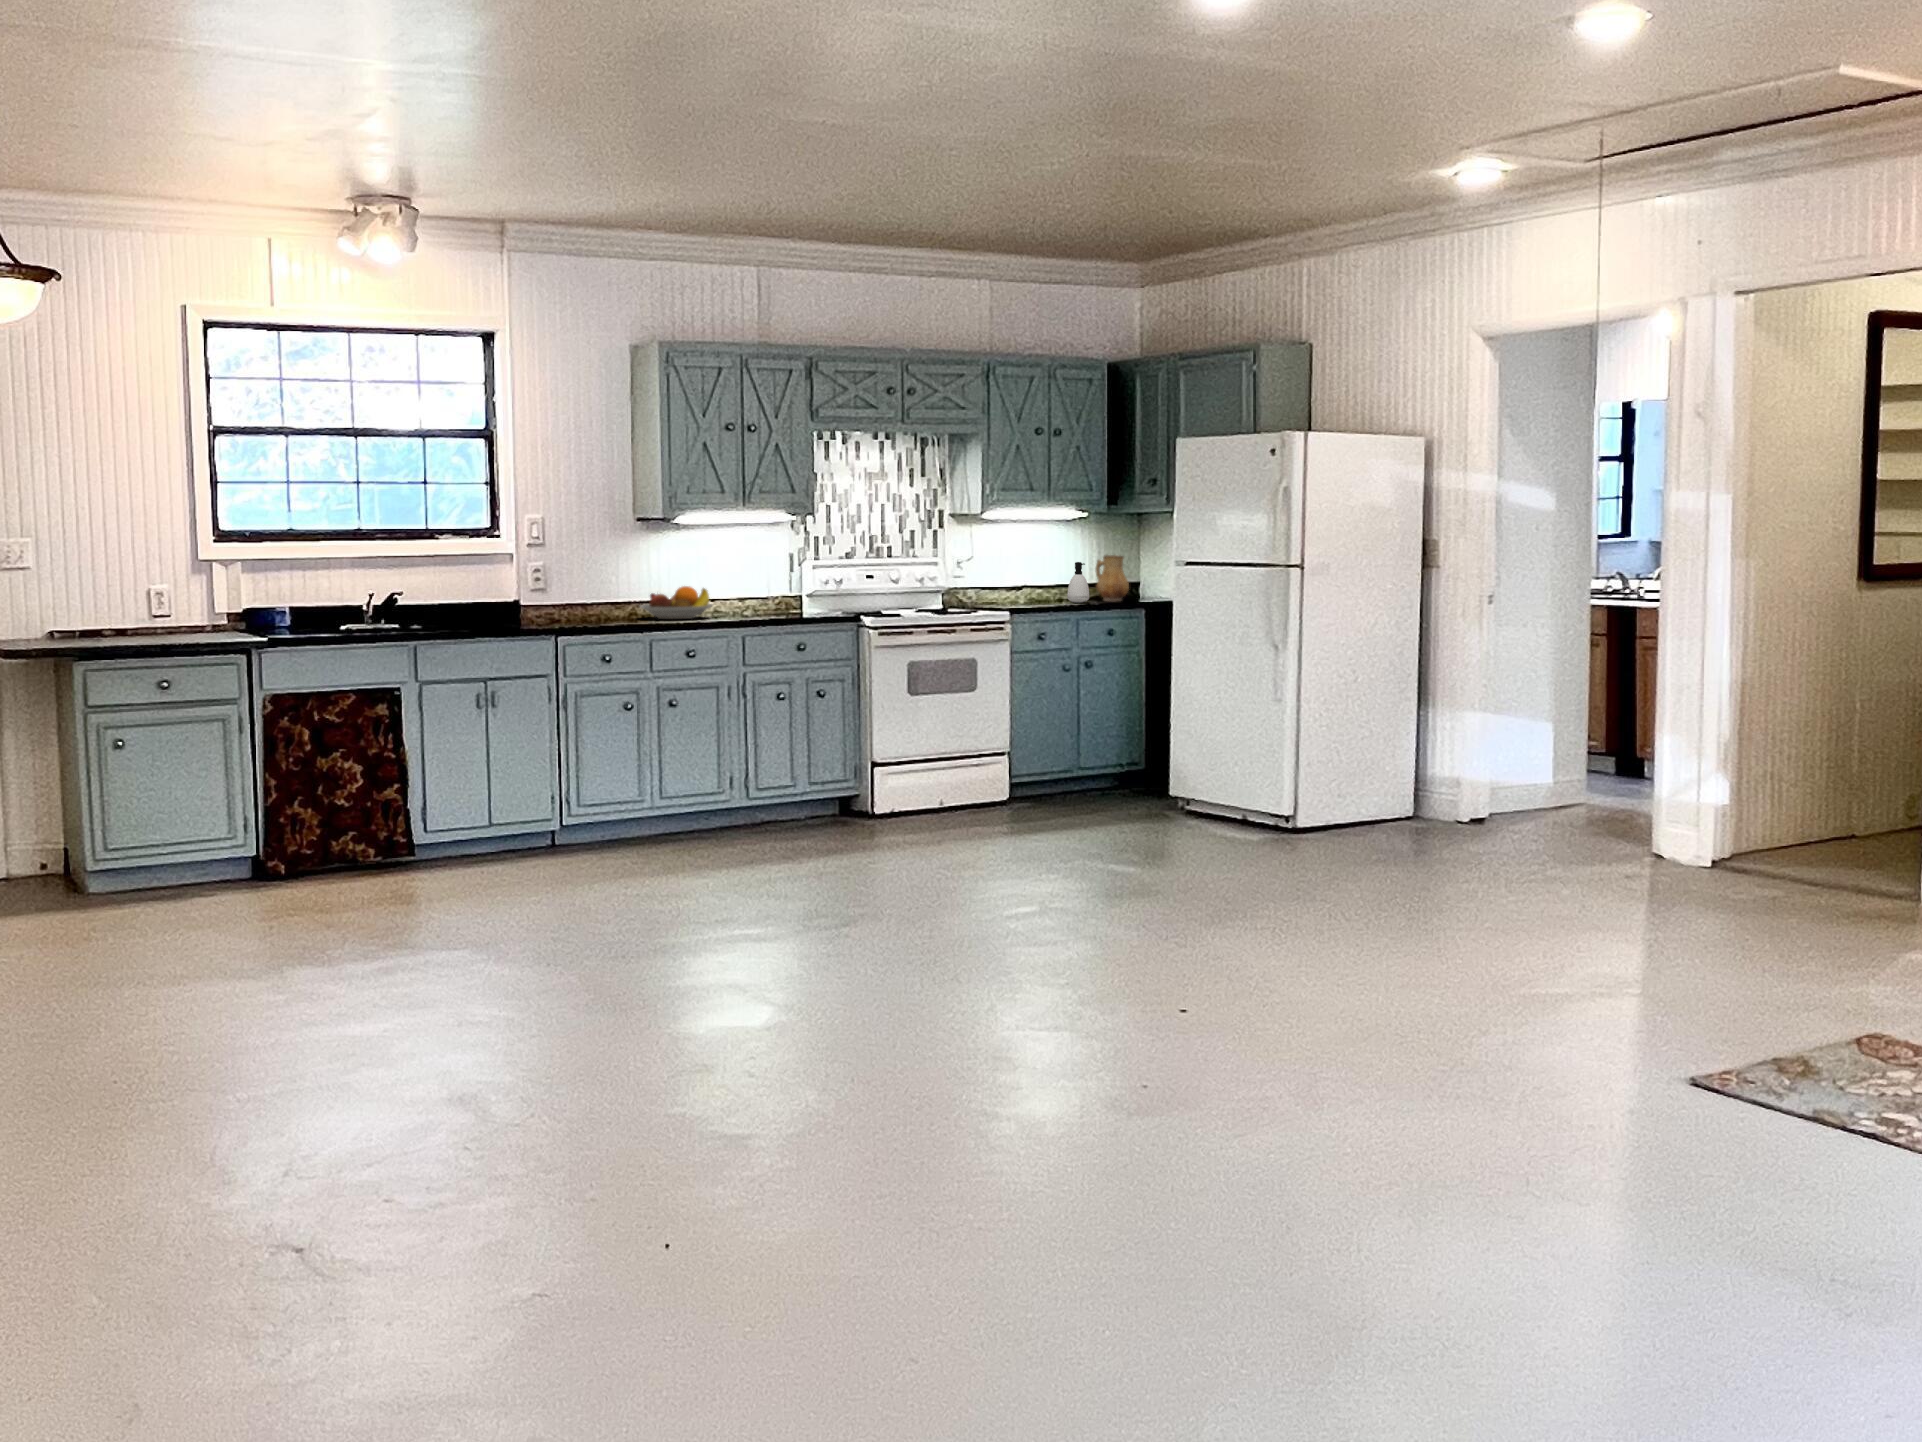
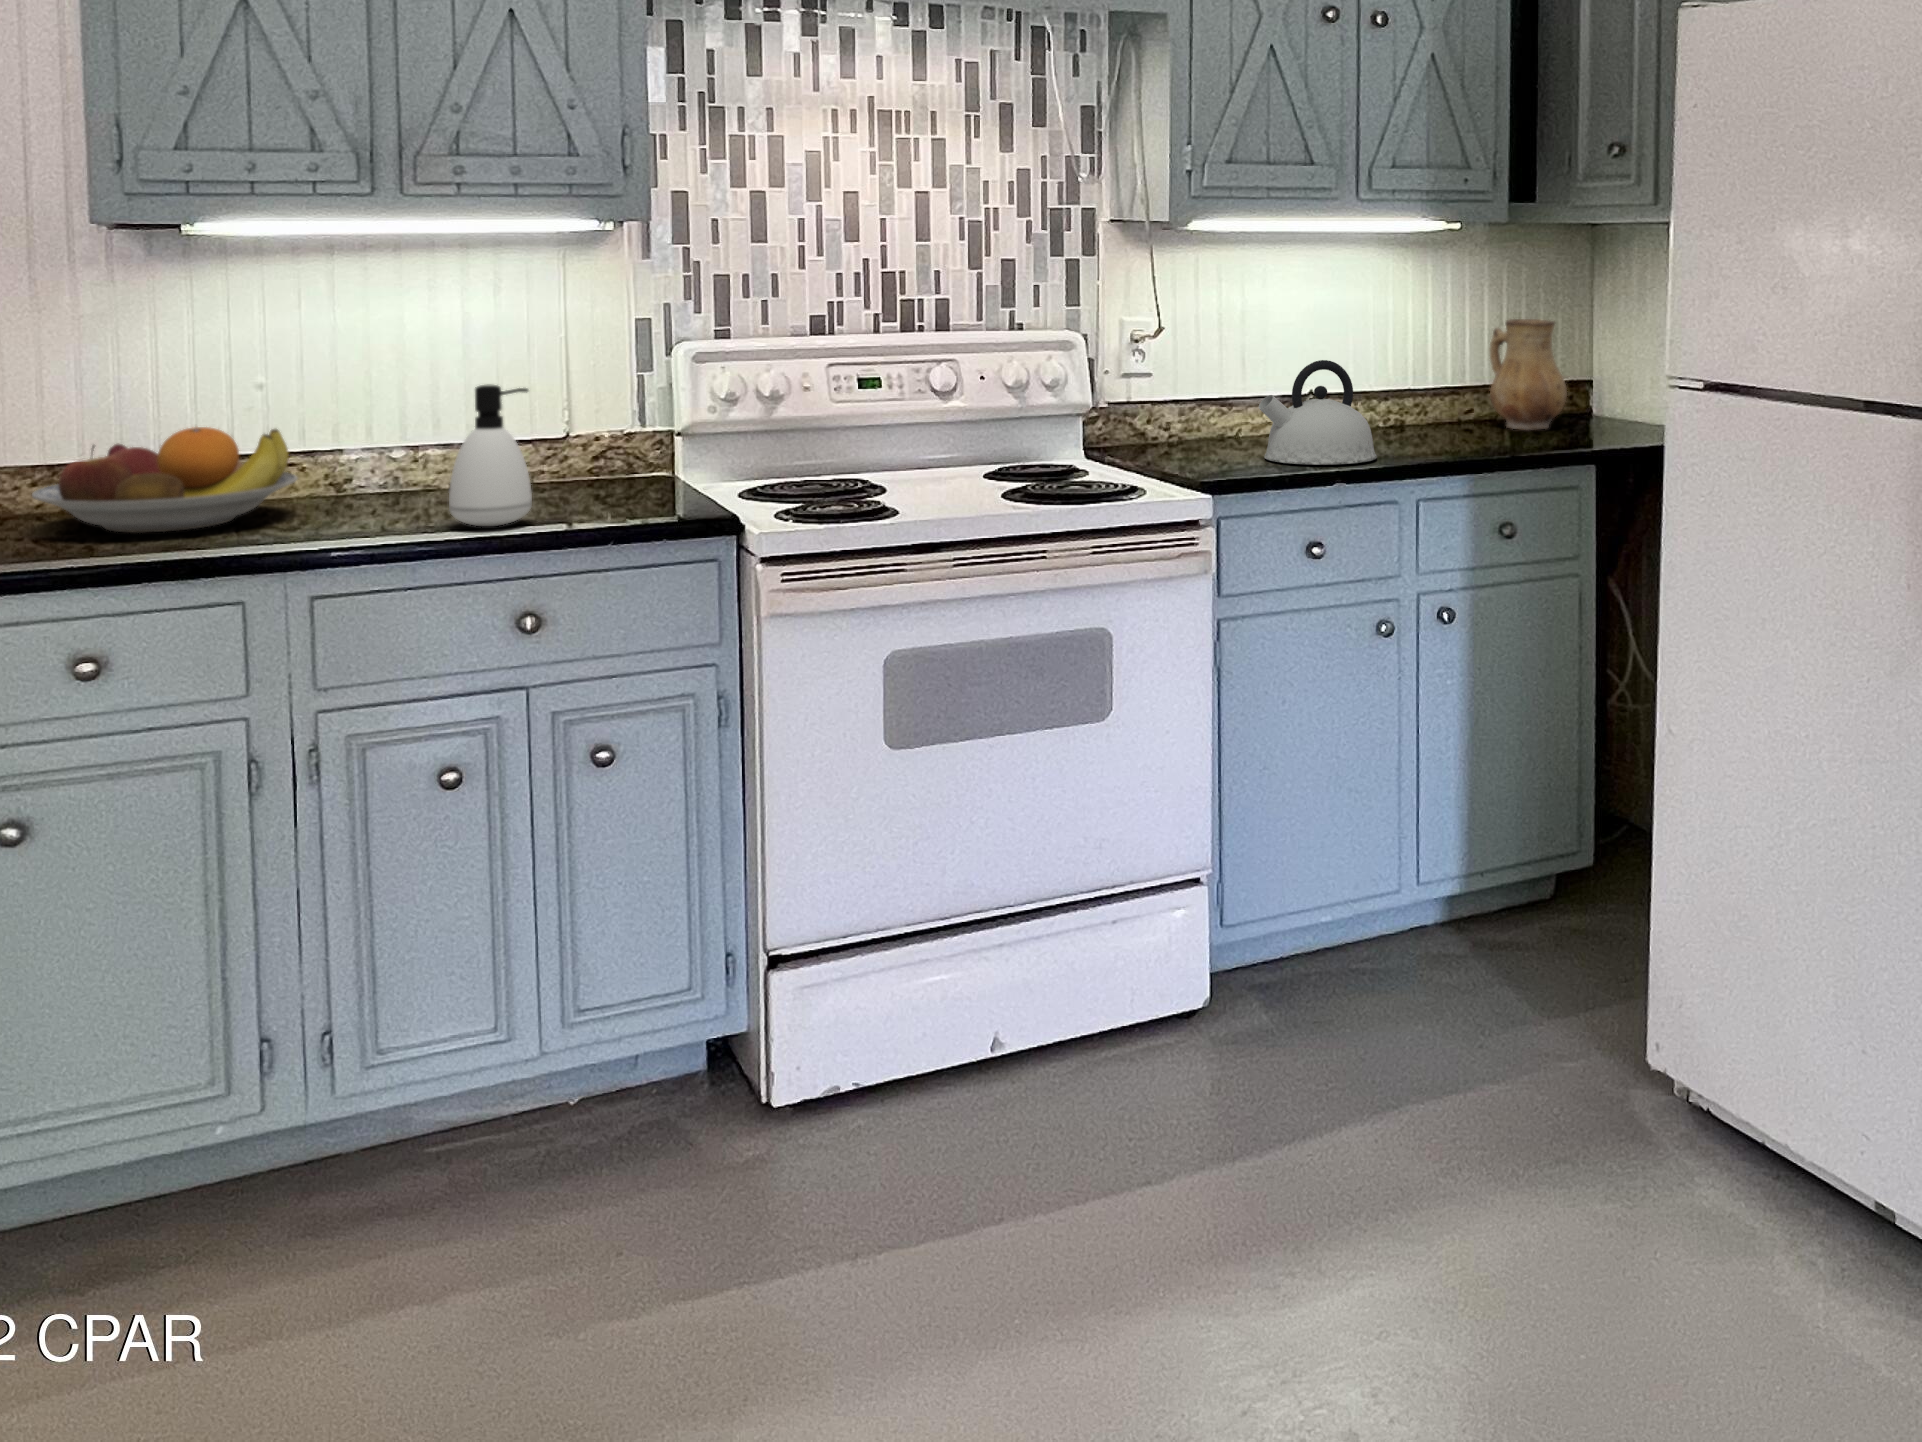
soap dispenser: present [1067,562,1089,603] -> present [449,385,532,526]
kettle: none [1014,568,1059,607] -> present [1259,360,1377,465]

